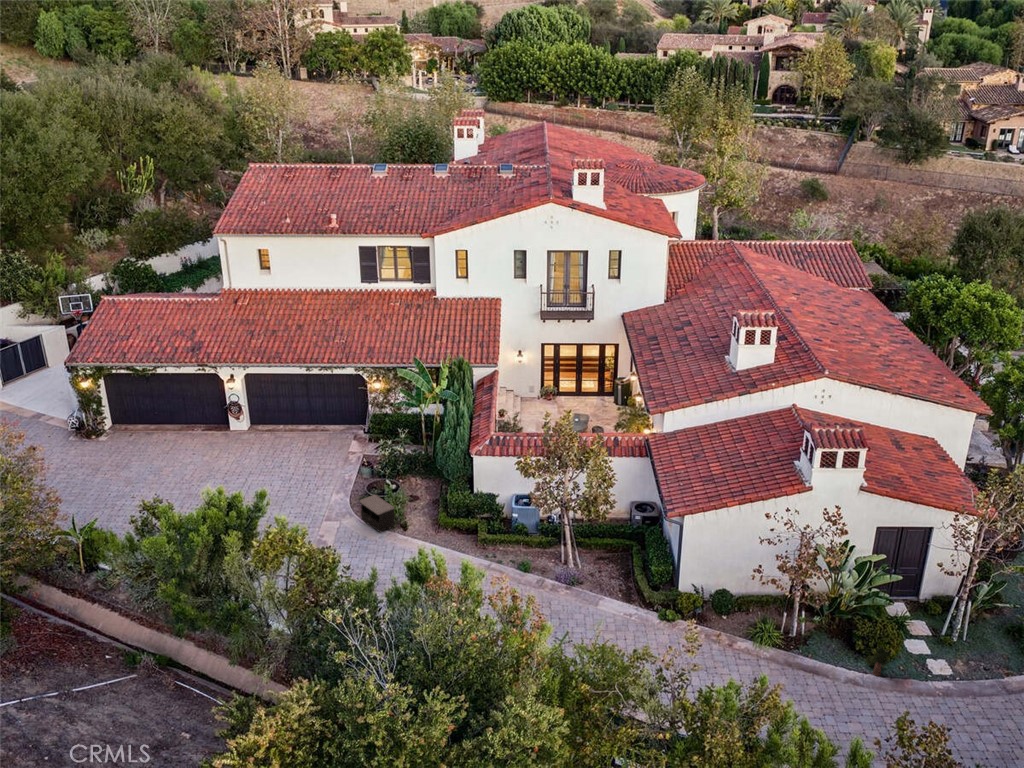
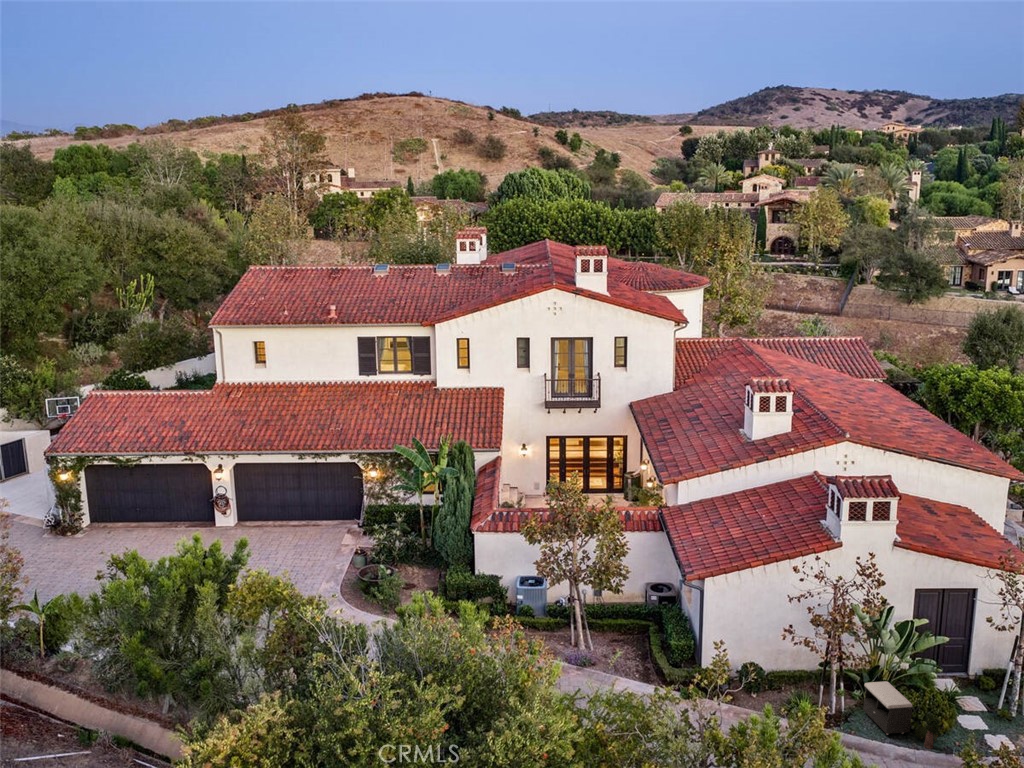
storage bench: present [360,495,395,532] -> present [863,681,913,735]

